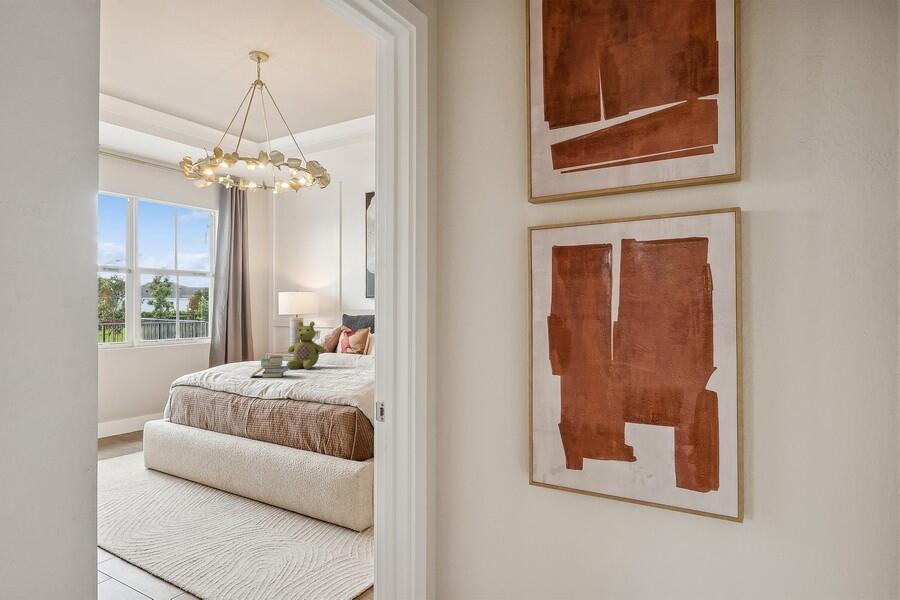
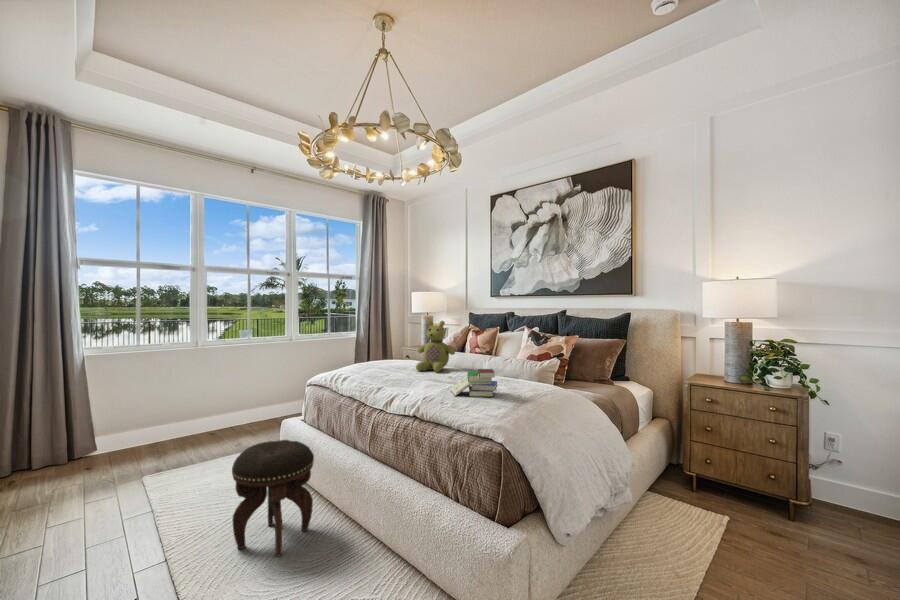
book: present [249,356,288,378] -> present [451,369,497,397]
footstool: none [123,428,197,519] -> present [232,440,314,556]

